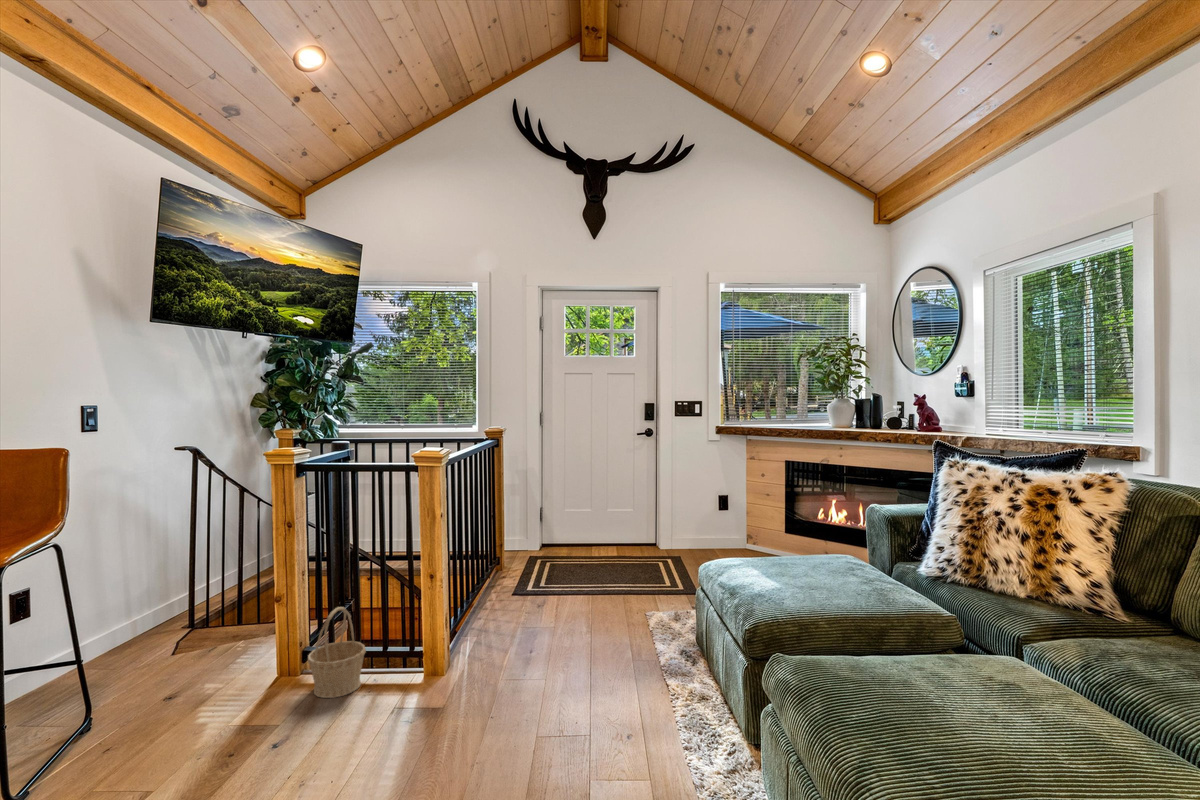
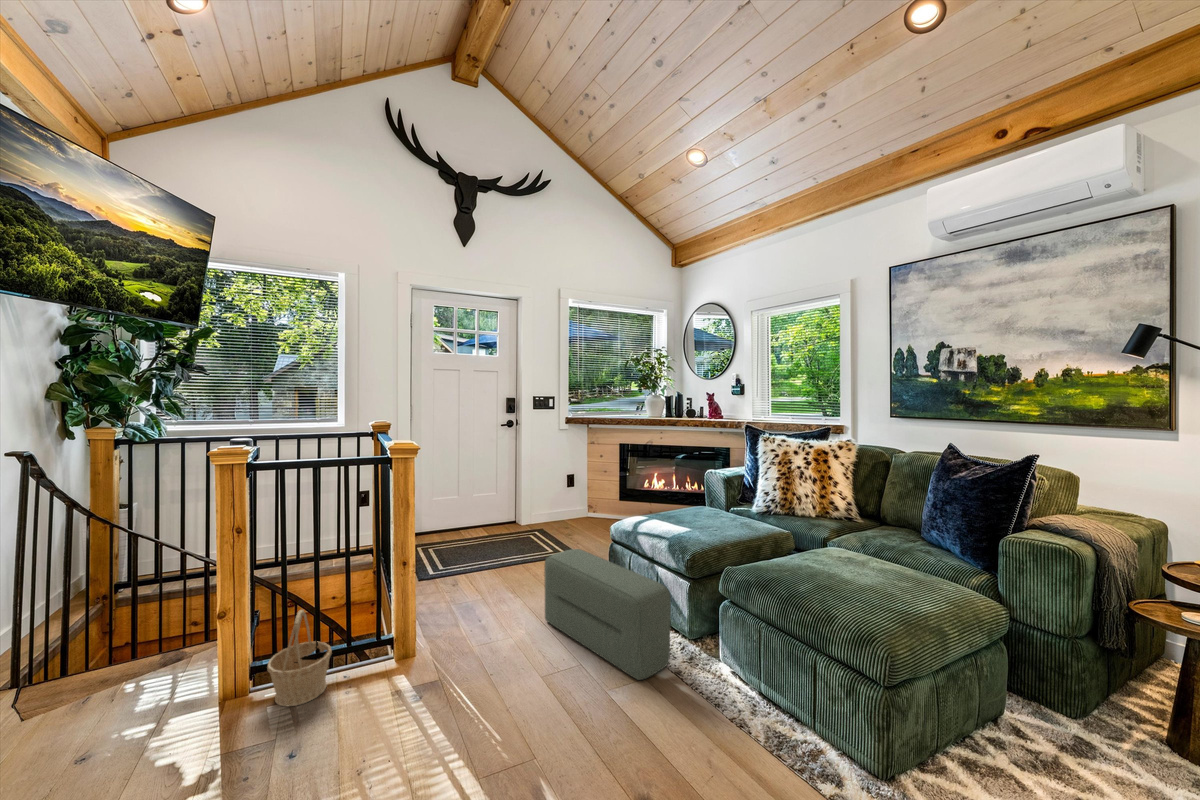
pouf: none [597,592,705,767] -> present [544,549,671,680]

